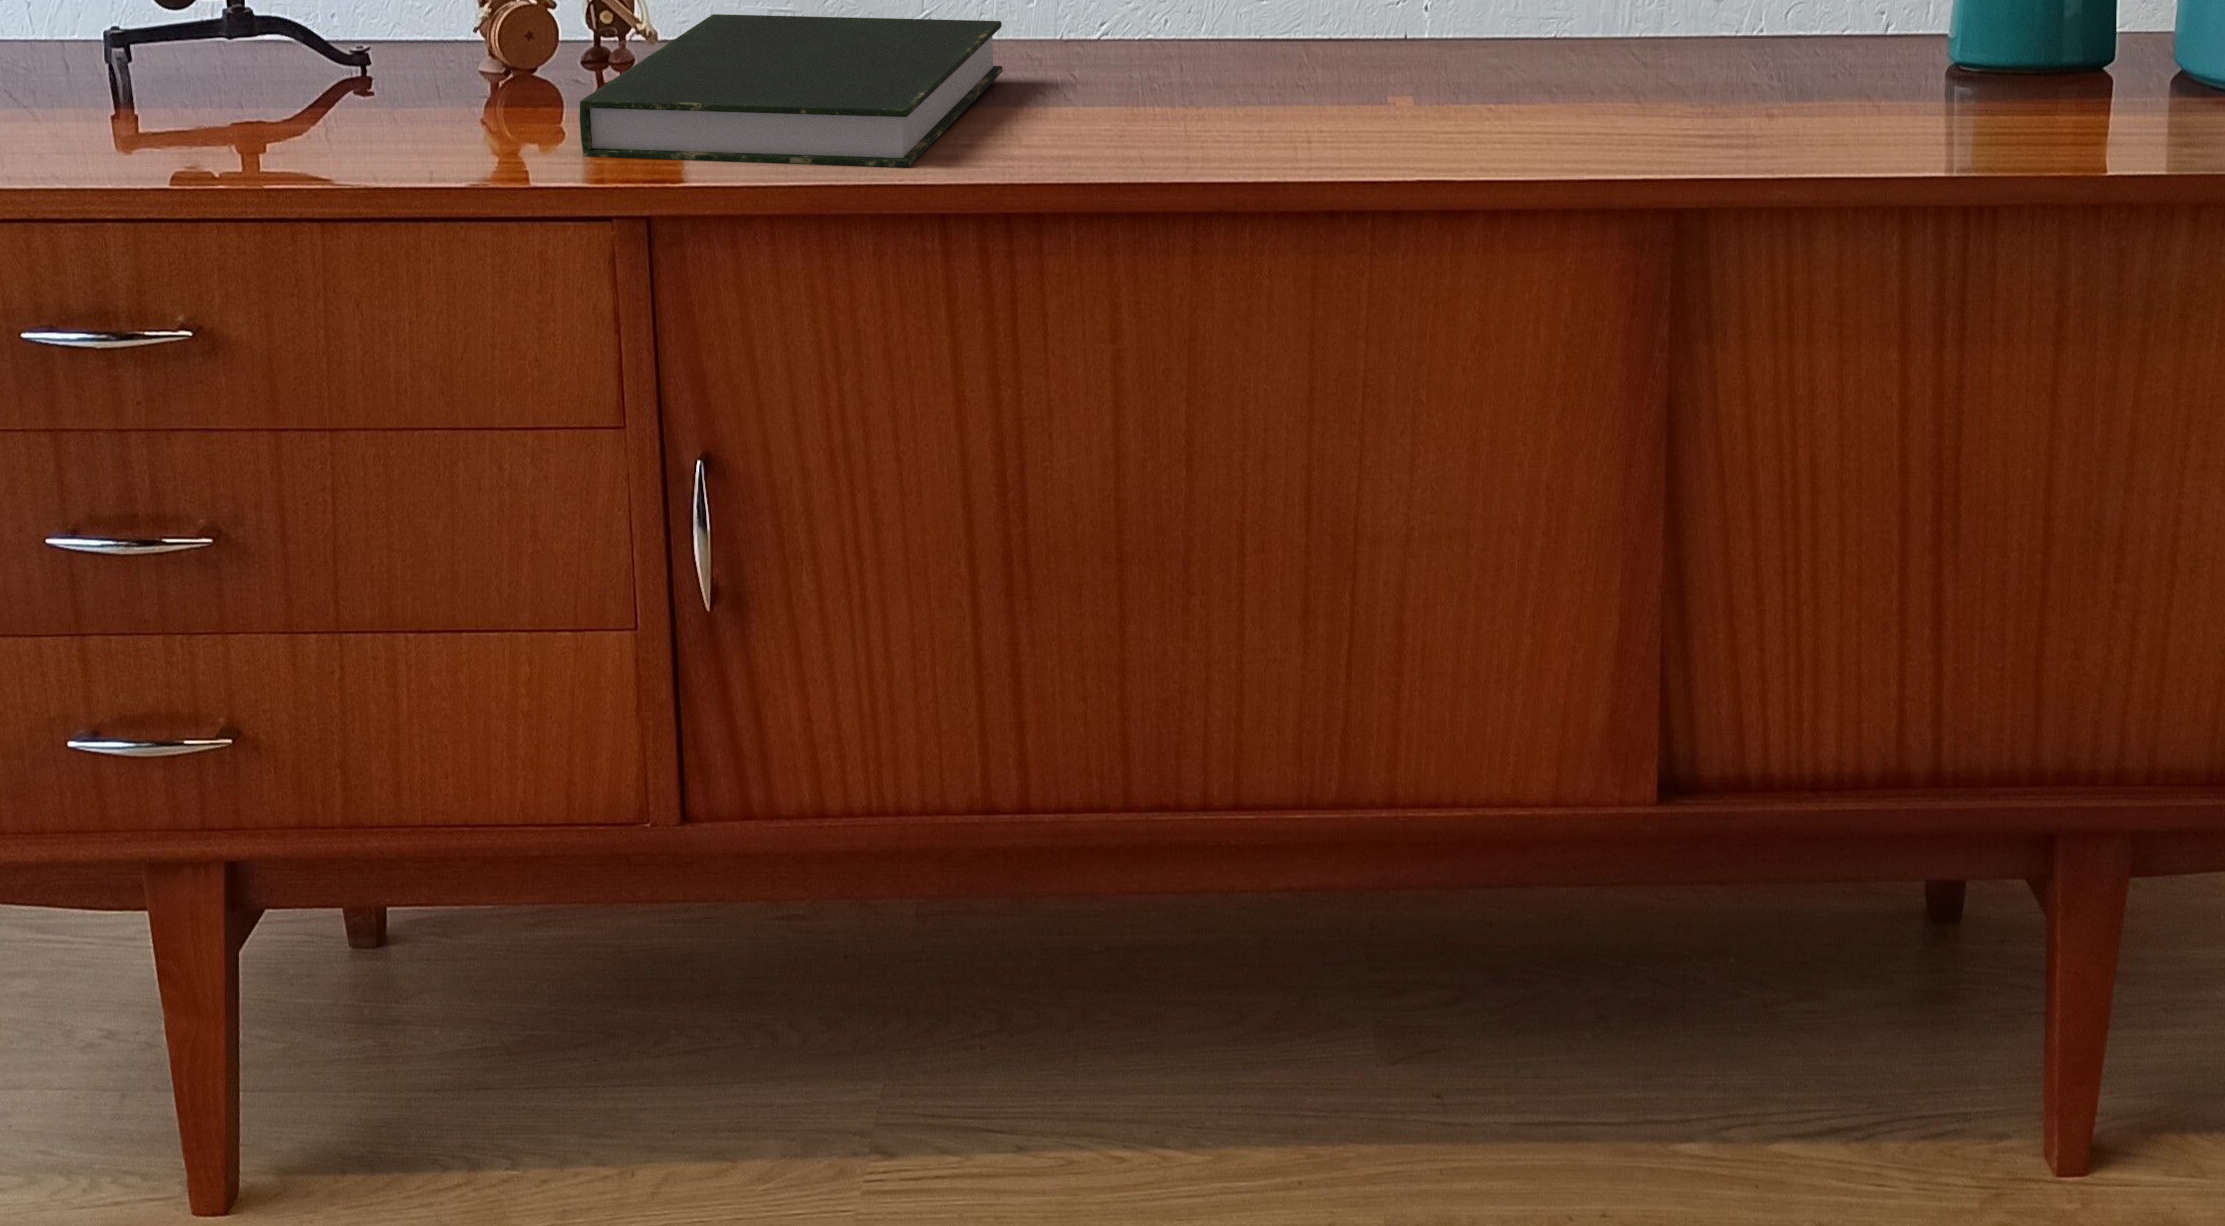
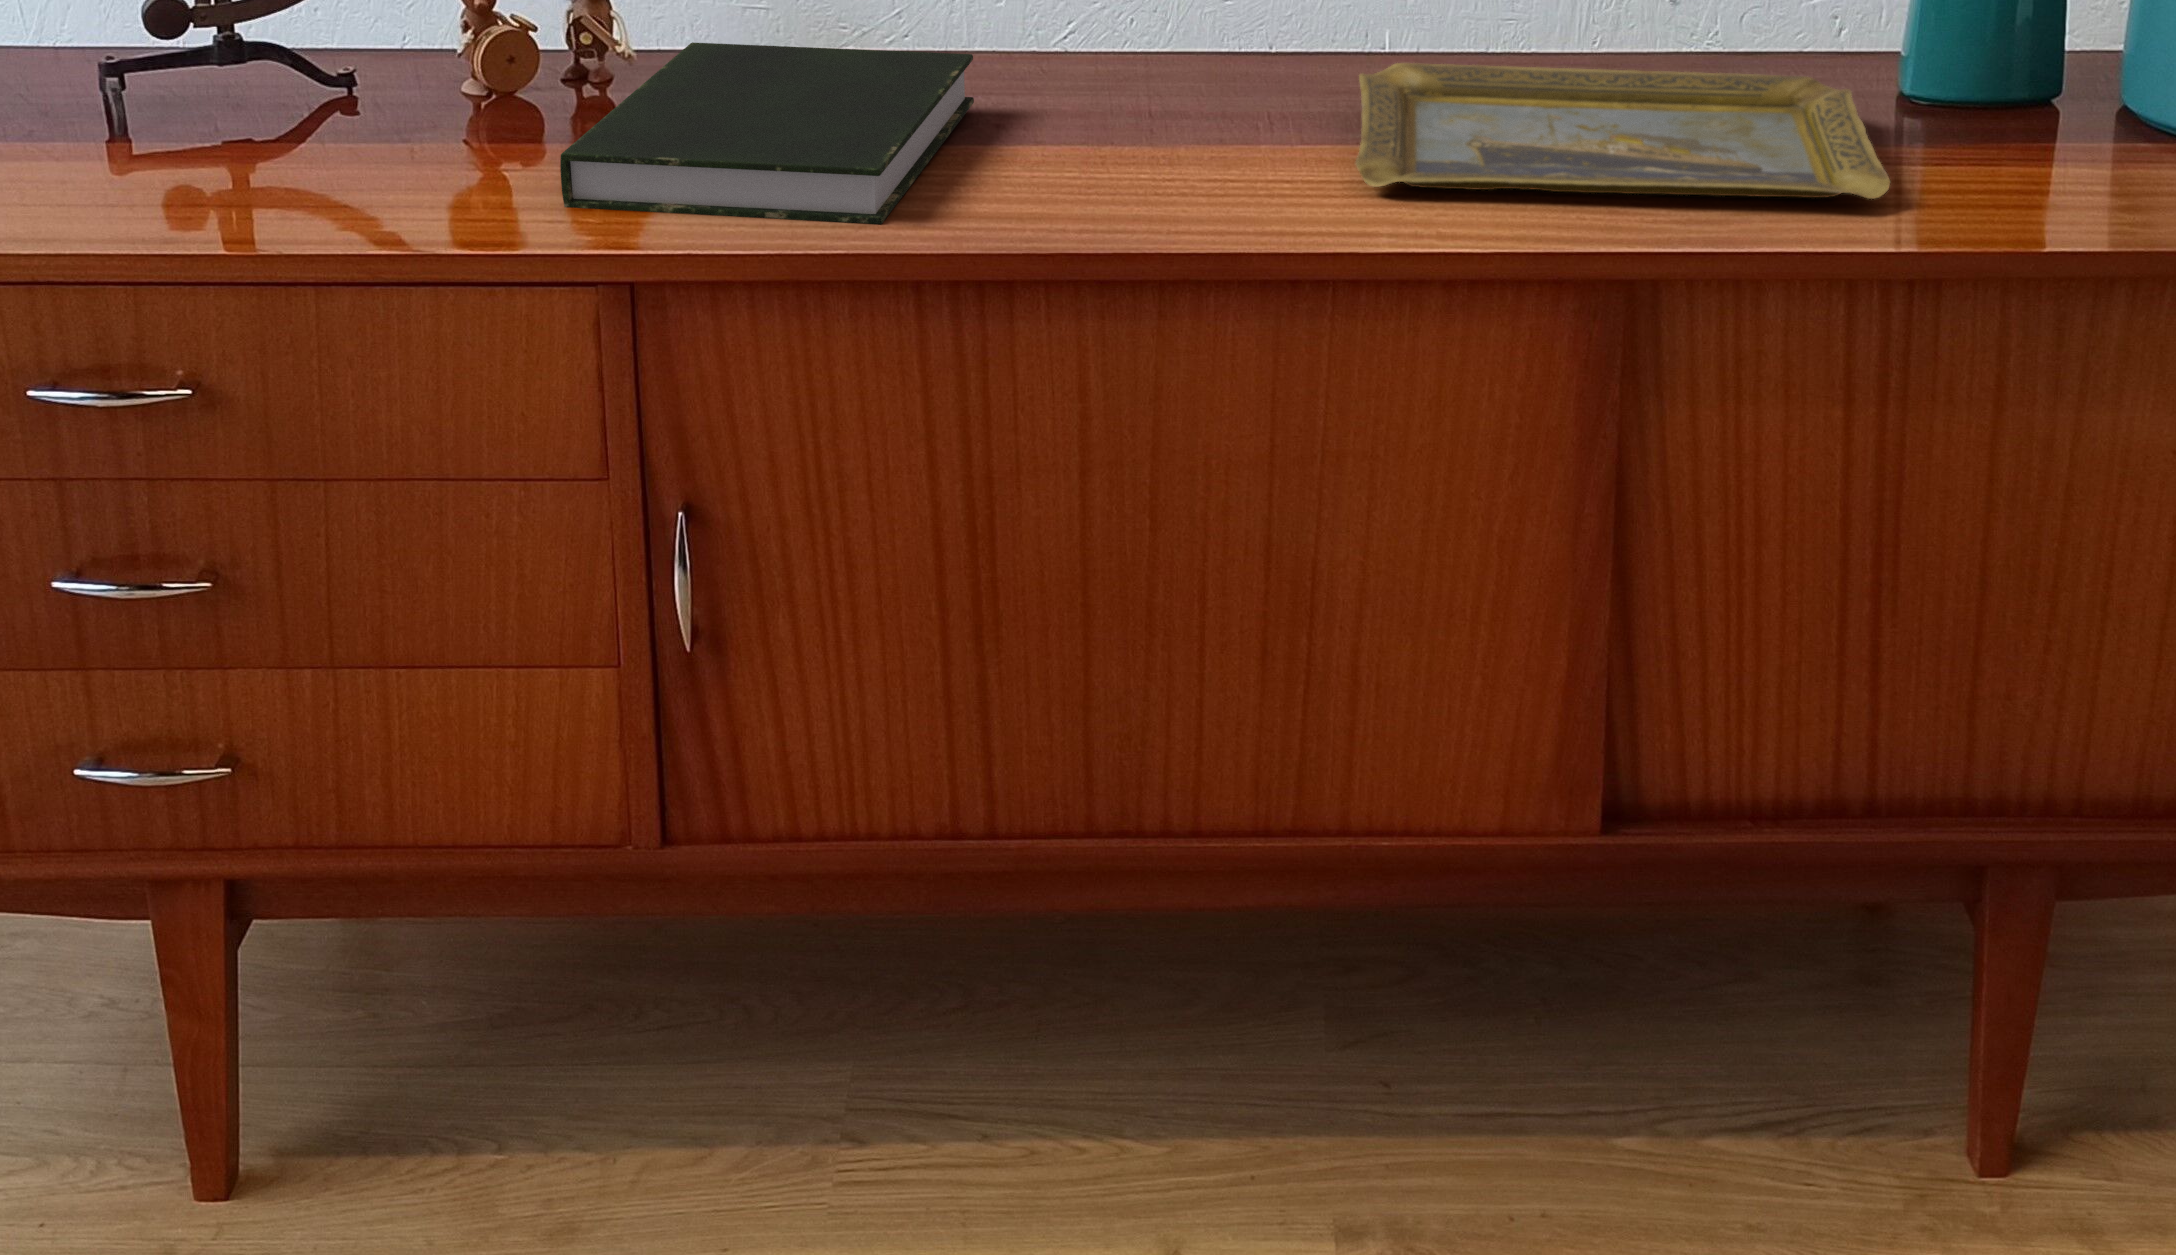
tray: none [1394,30,1942,139] -> present [1355,63,1890,199]

